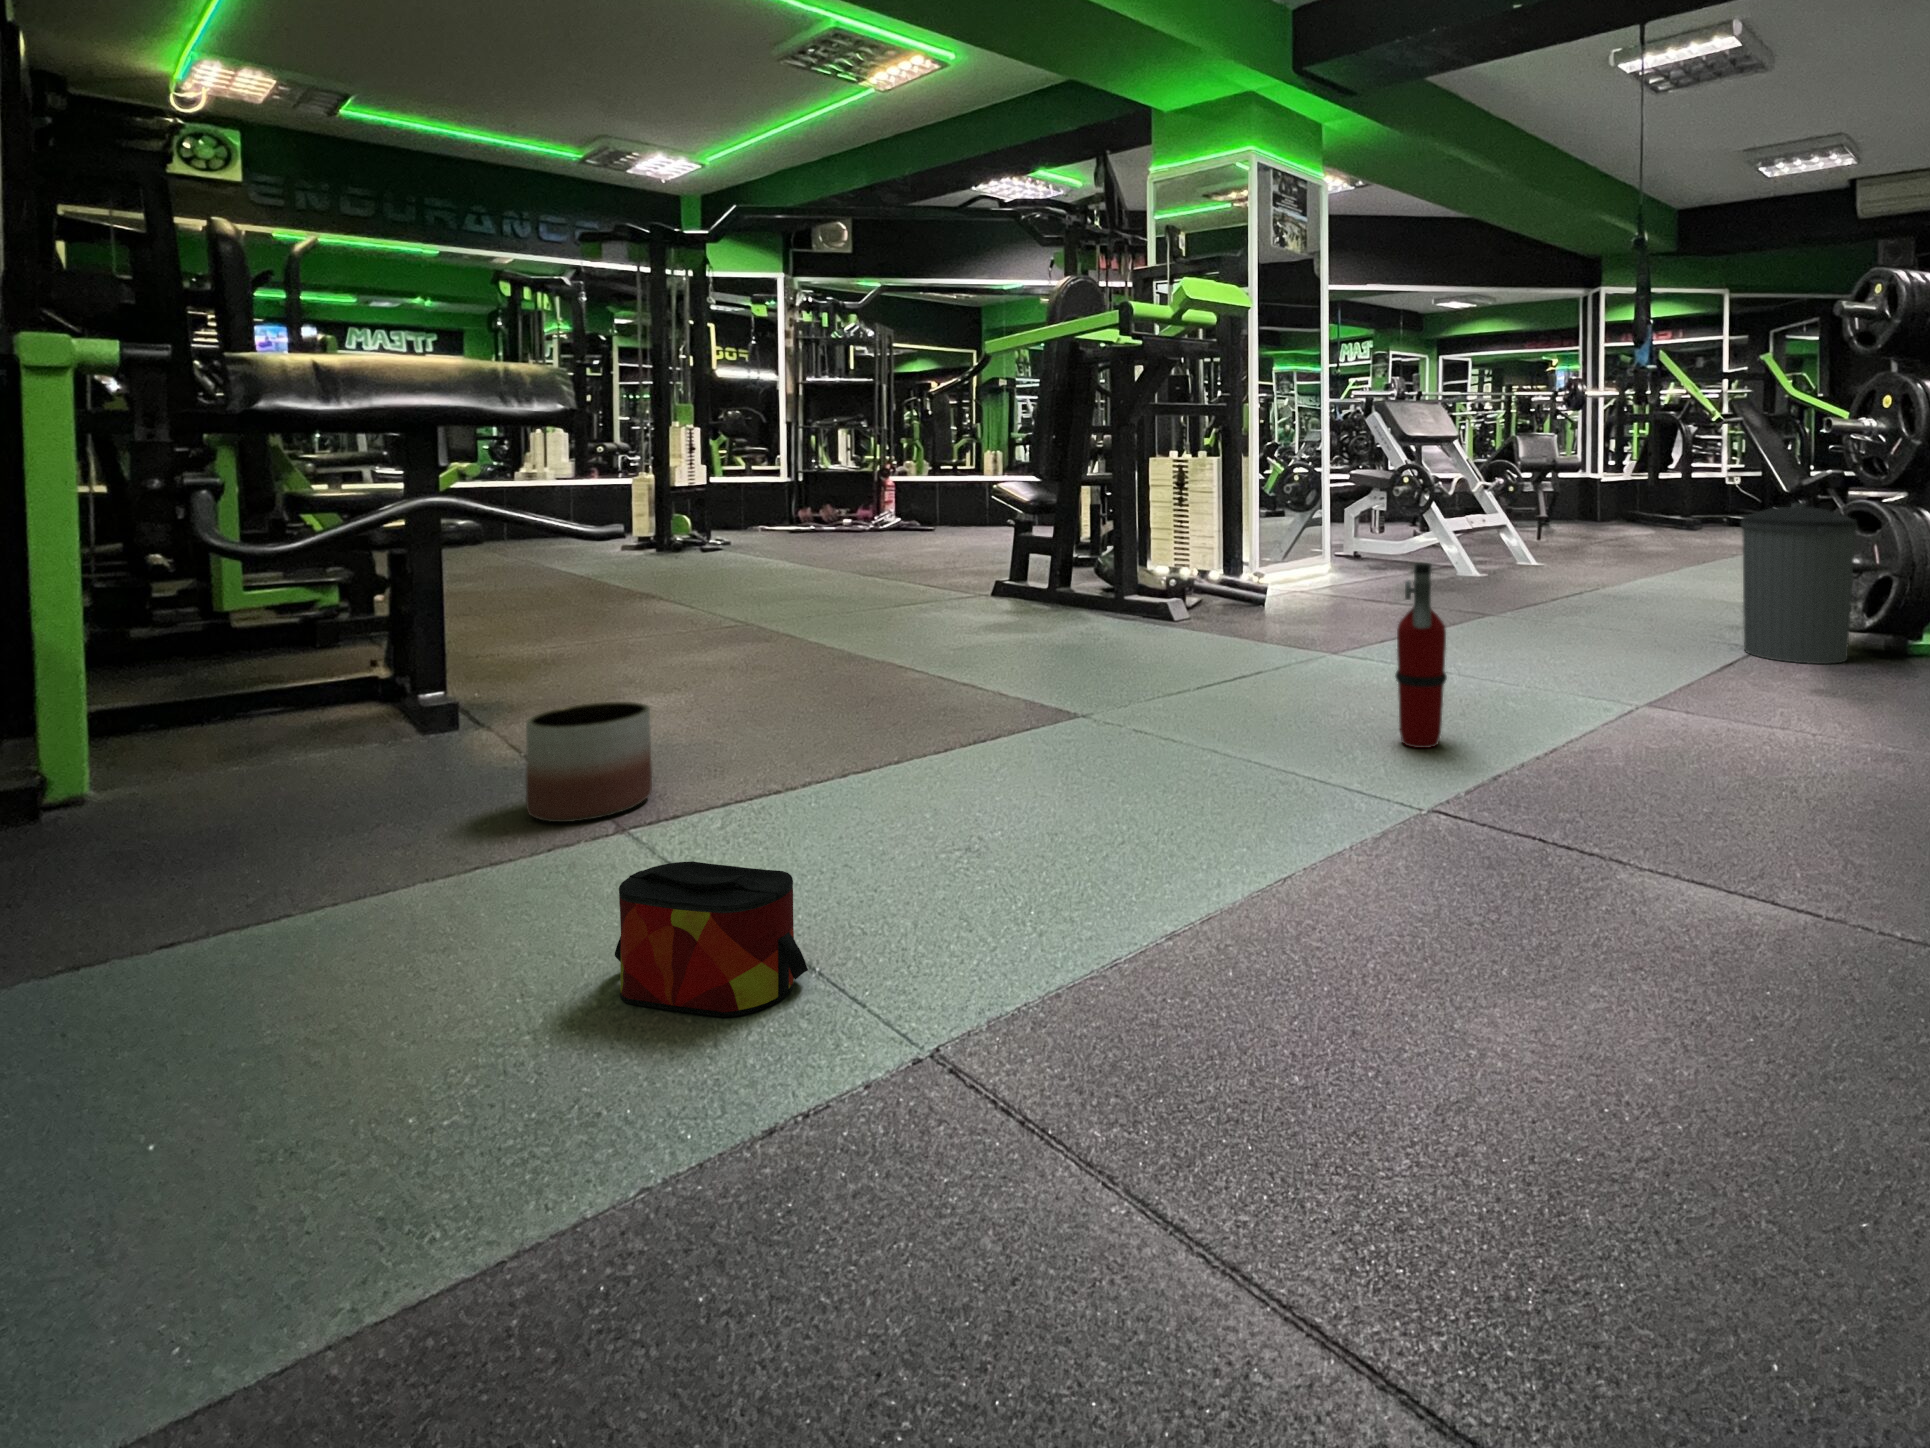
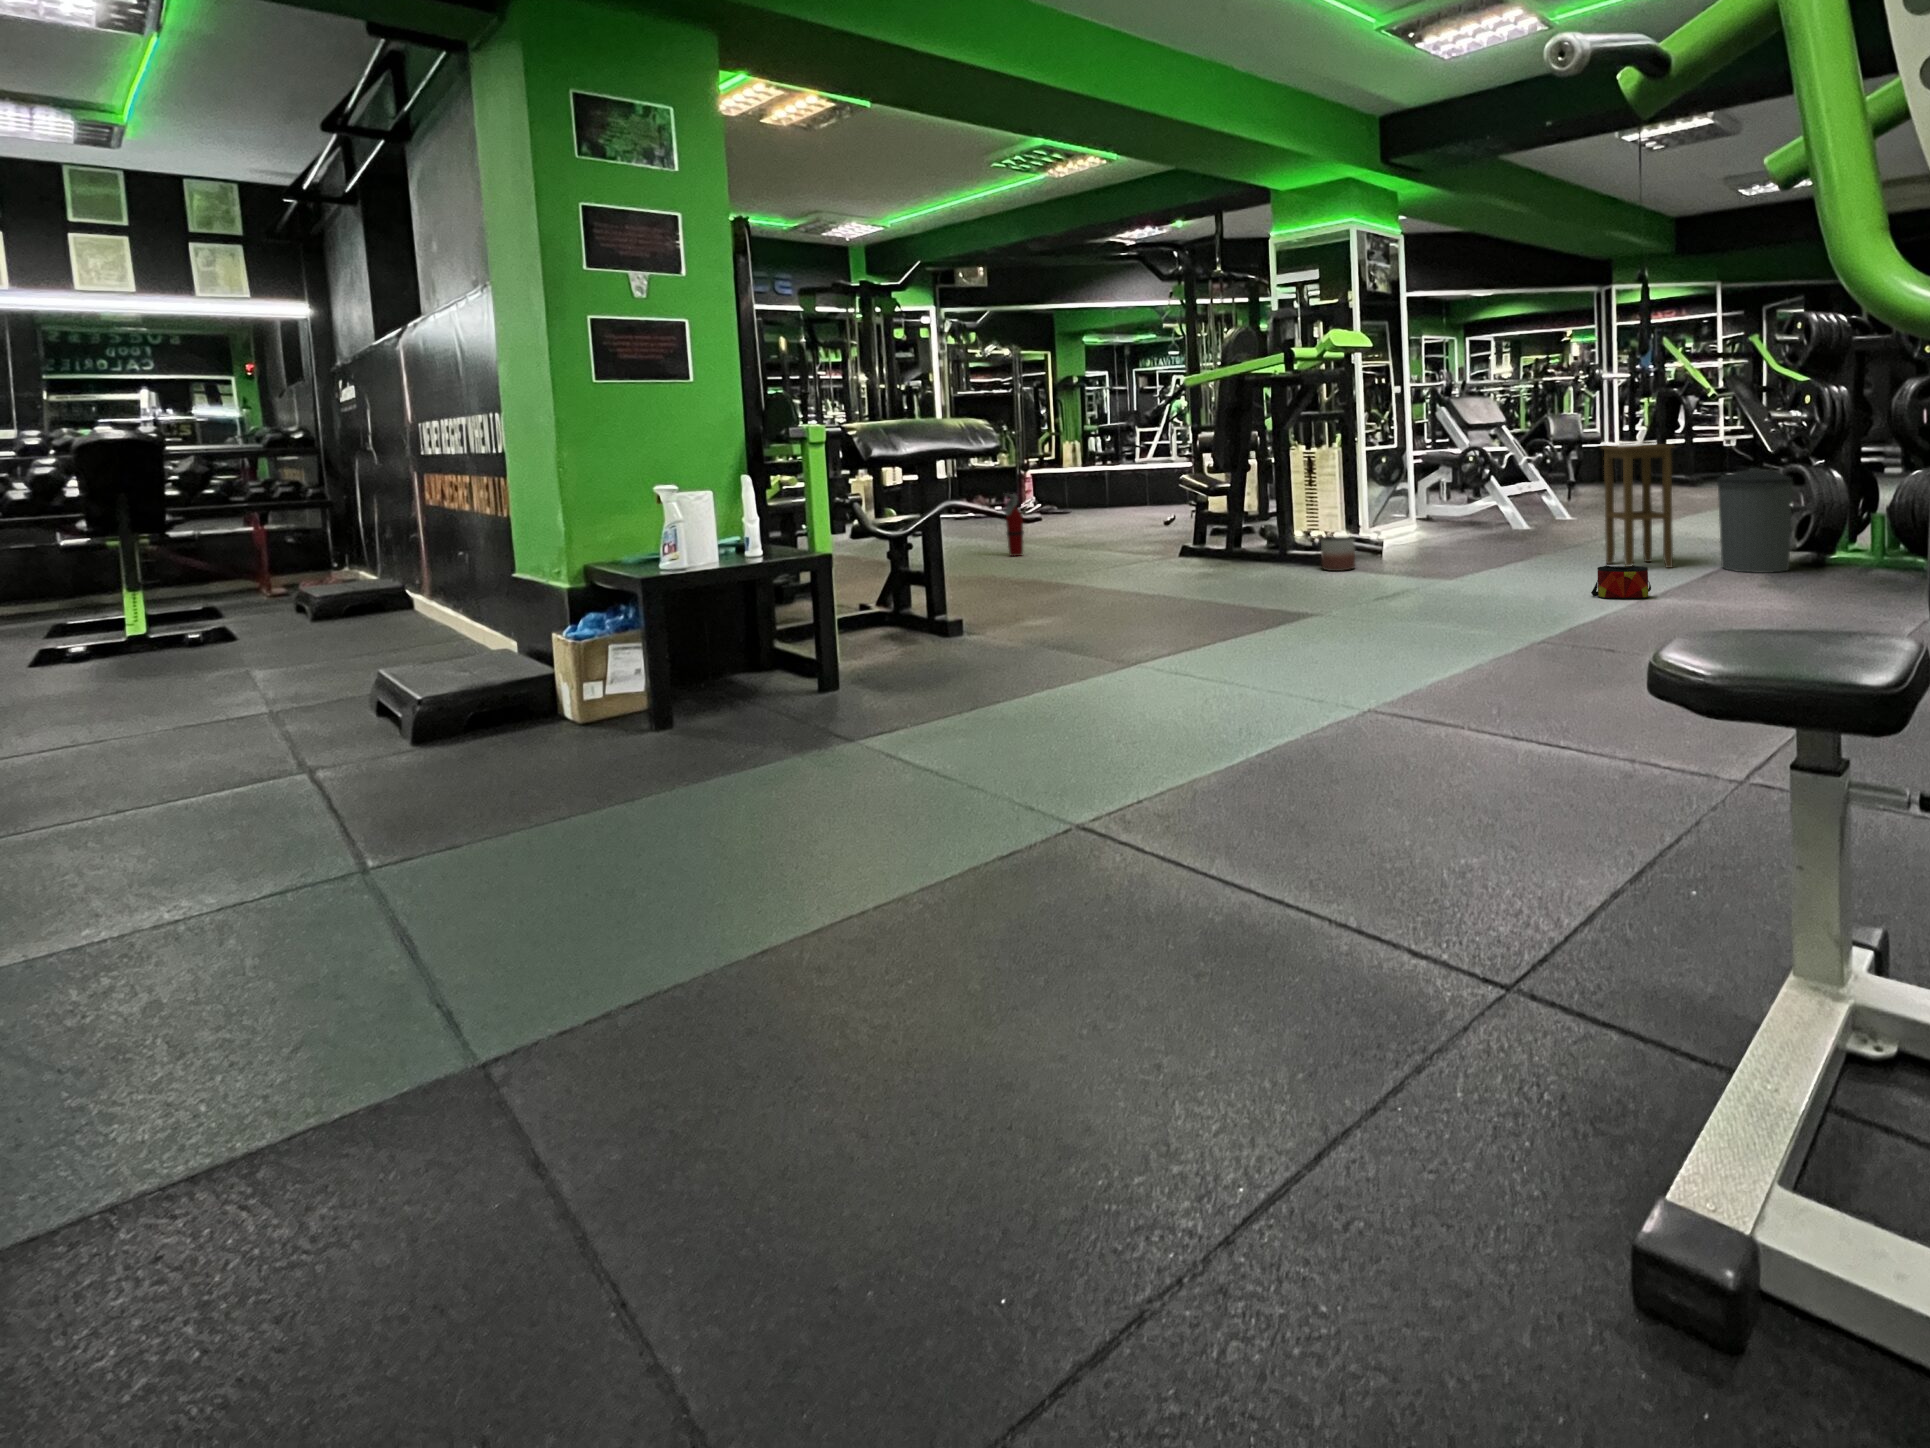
stool: none [1571,463,1681,649] -> present [1602,444,1674,568]
fire extinguisher: present [1395,563,1447,748] -> present [1005,494,1024,556]
planter: present [526,702,652,822] -> present [1321,537,1355,571]
bag: present [615,861,808,1017] -> present [1591,565,1651,599]

